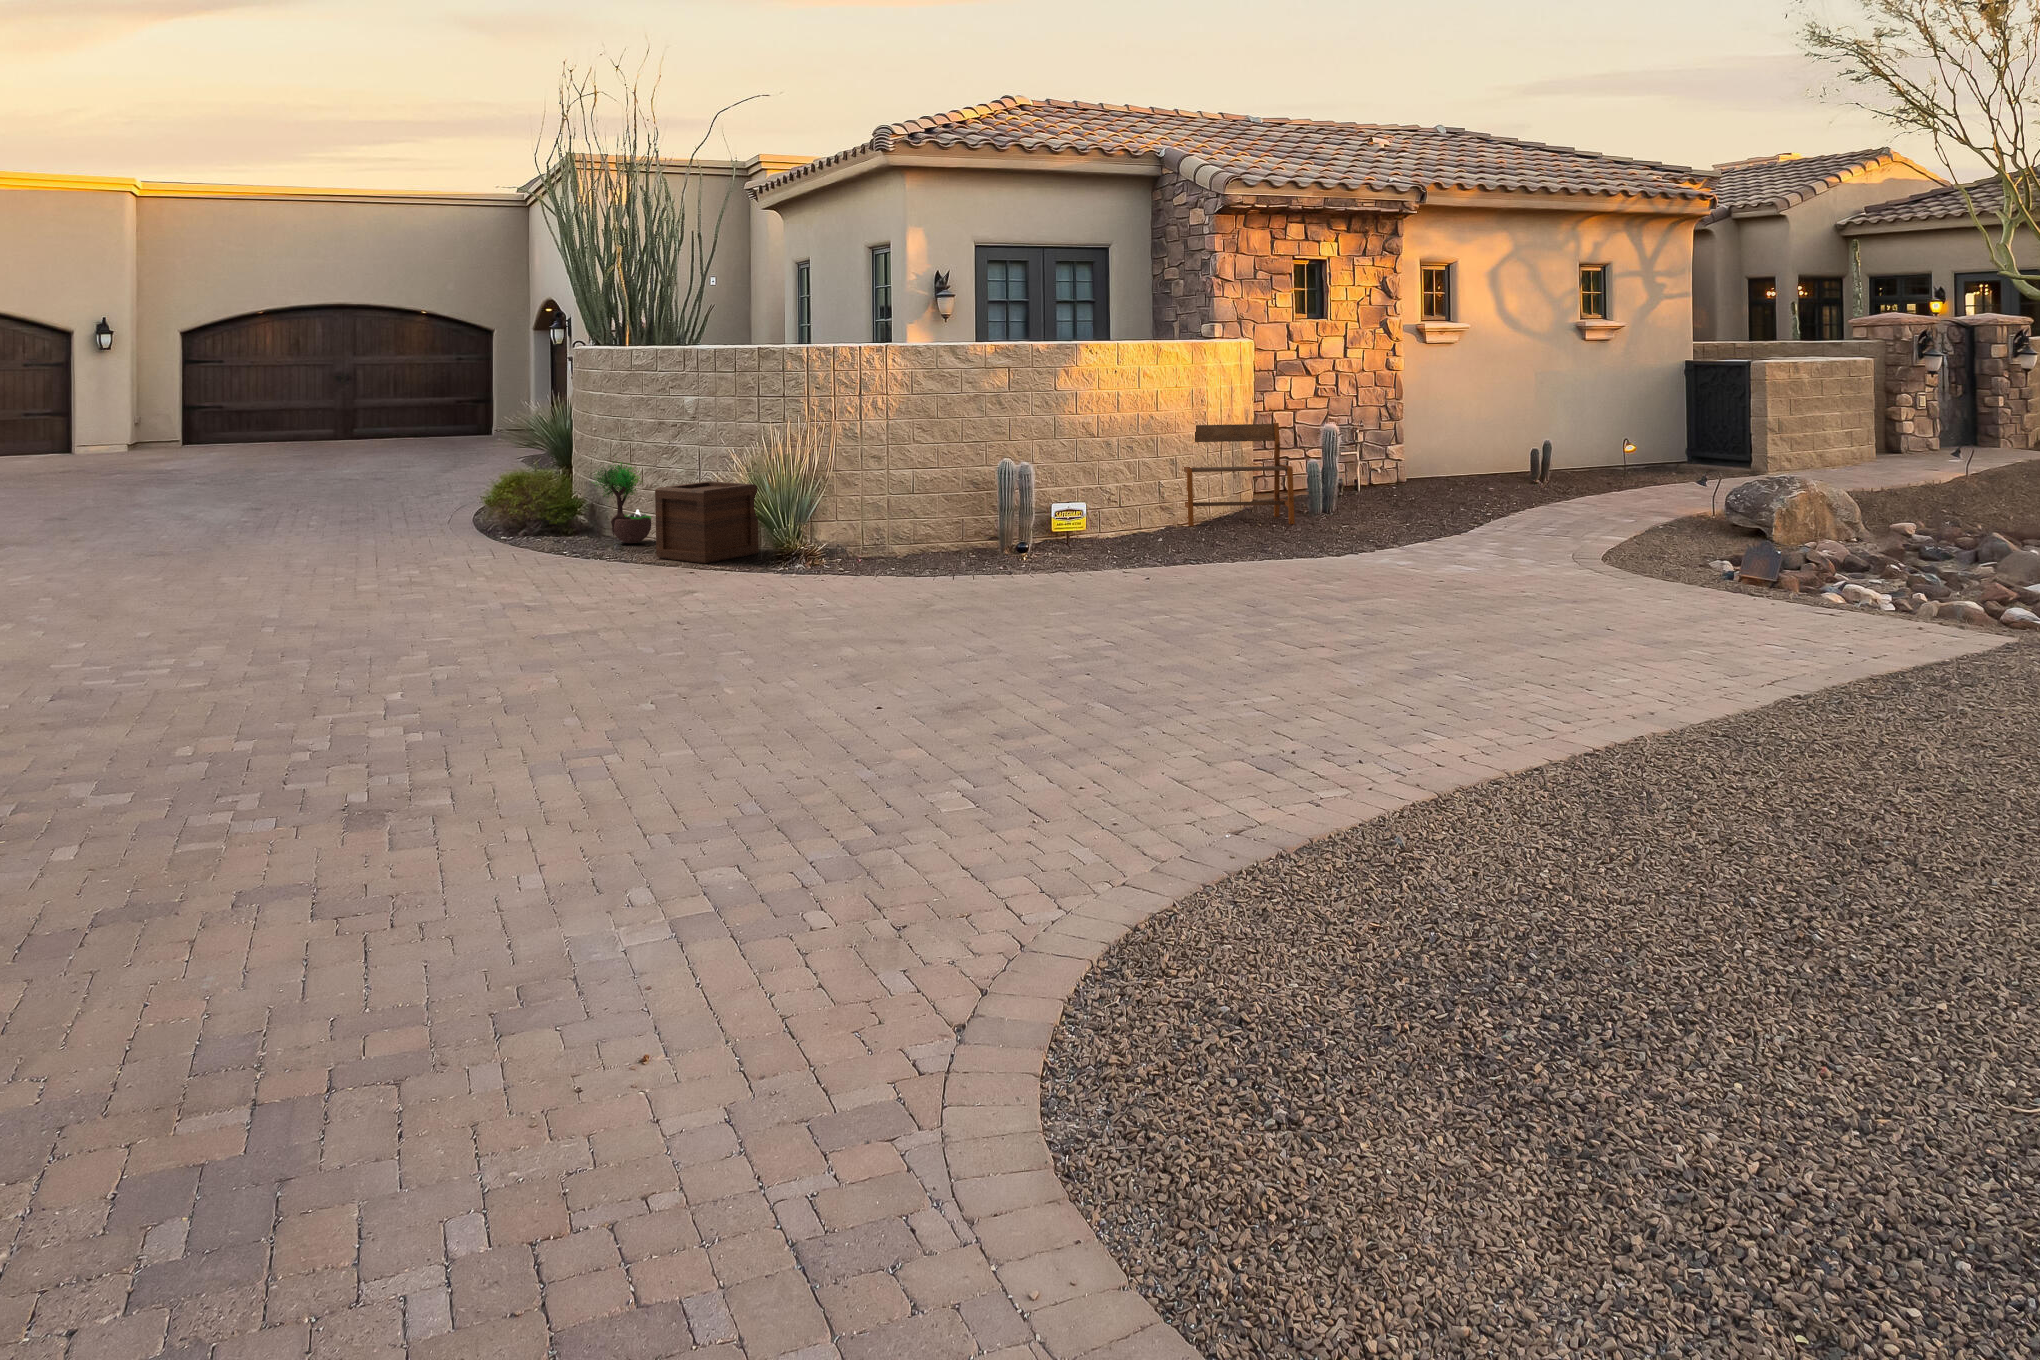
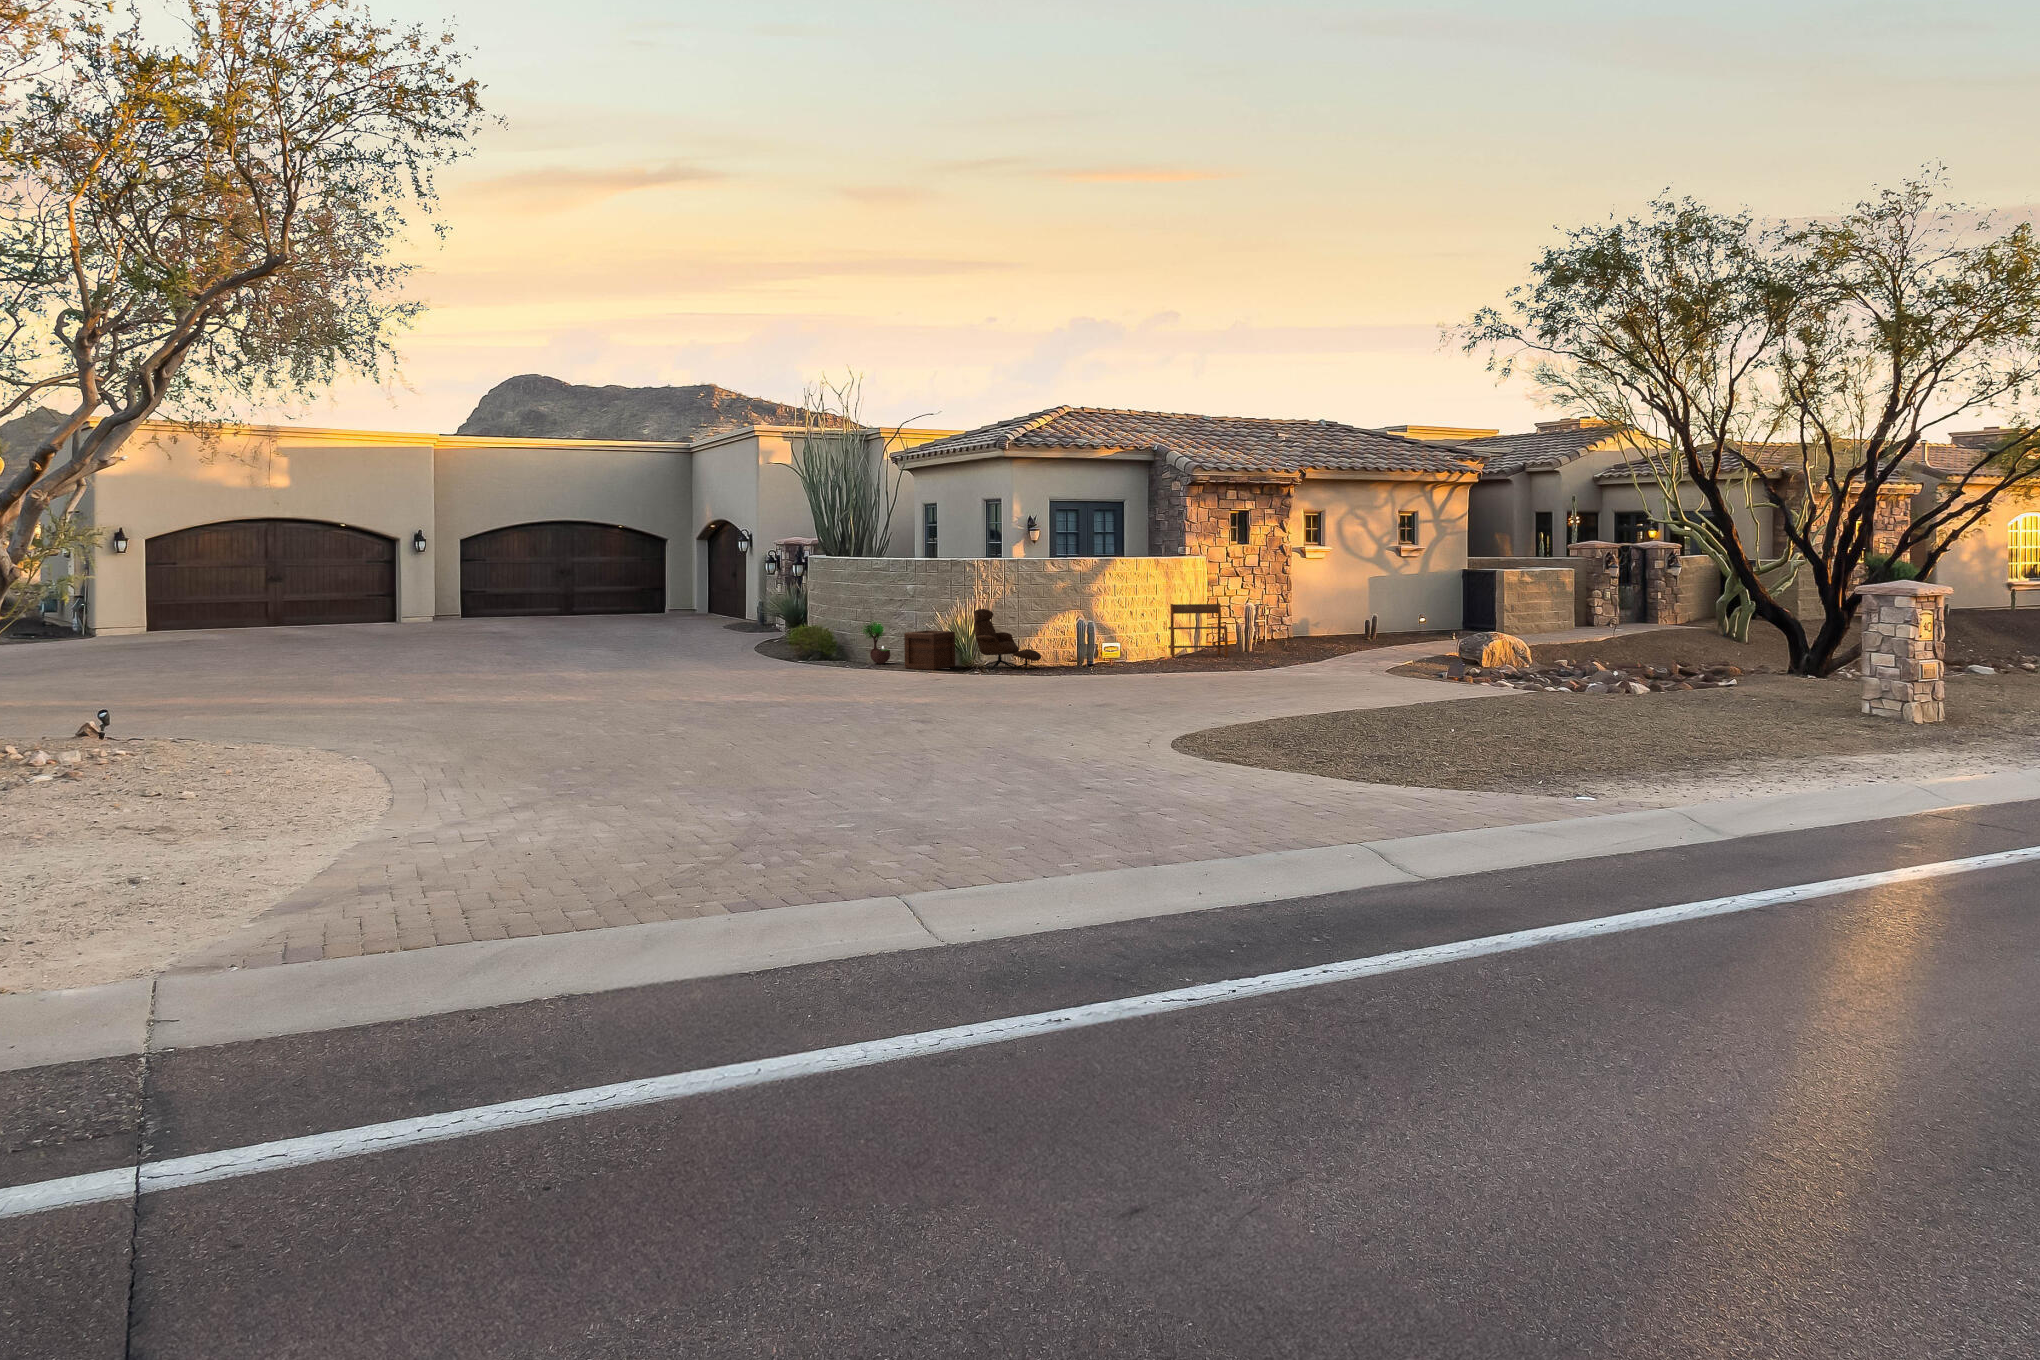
lounge chair: none [789,440,923,563] -> present [974,609,1041,670]

